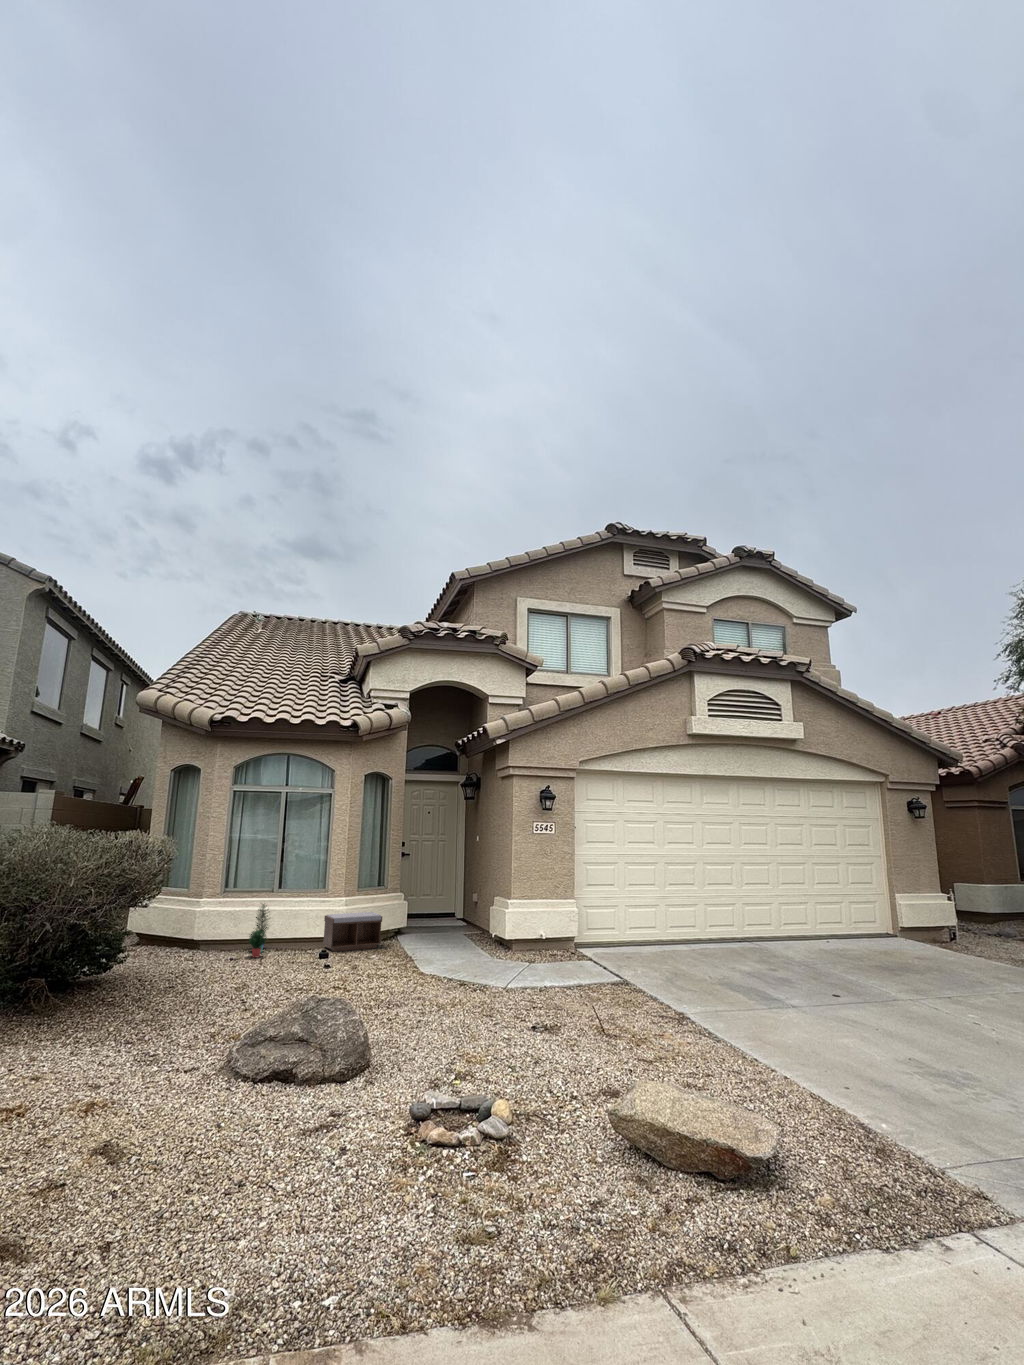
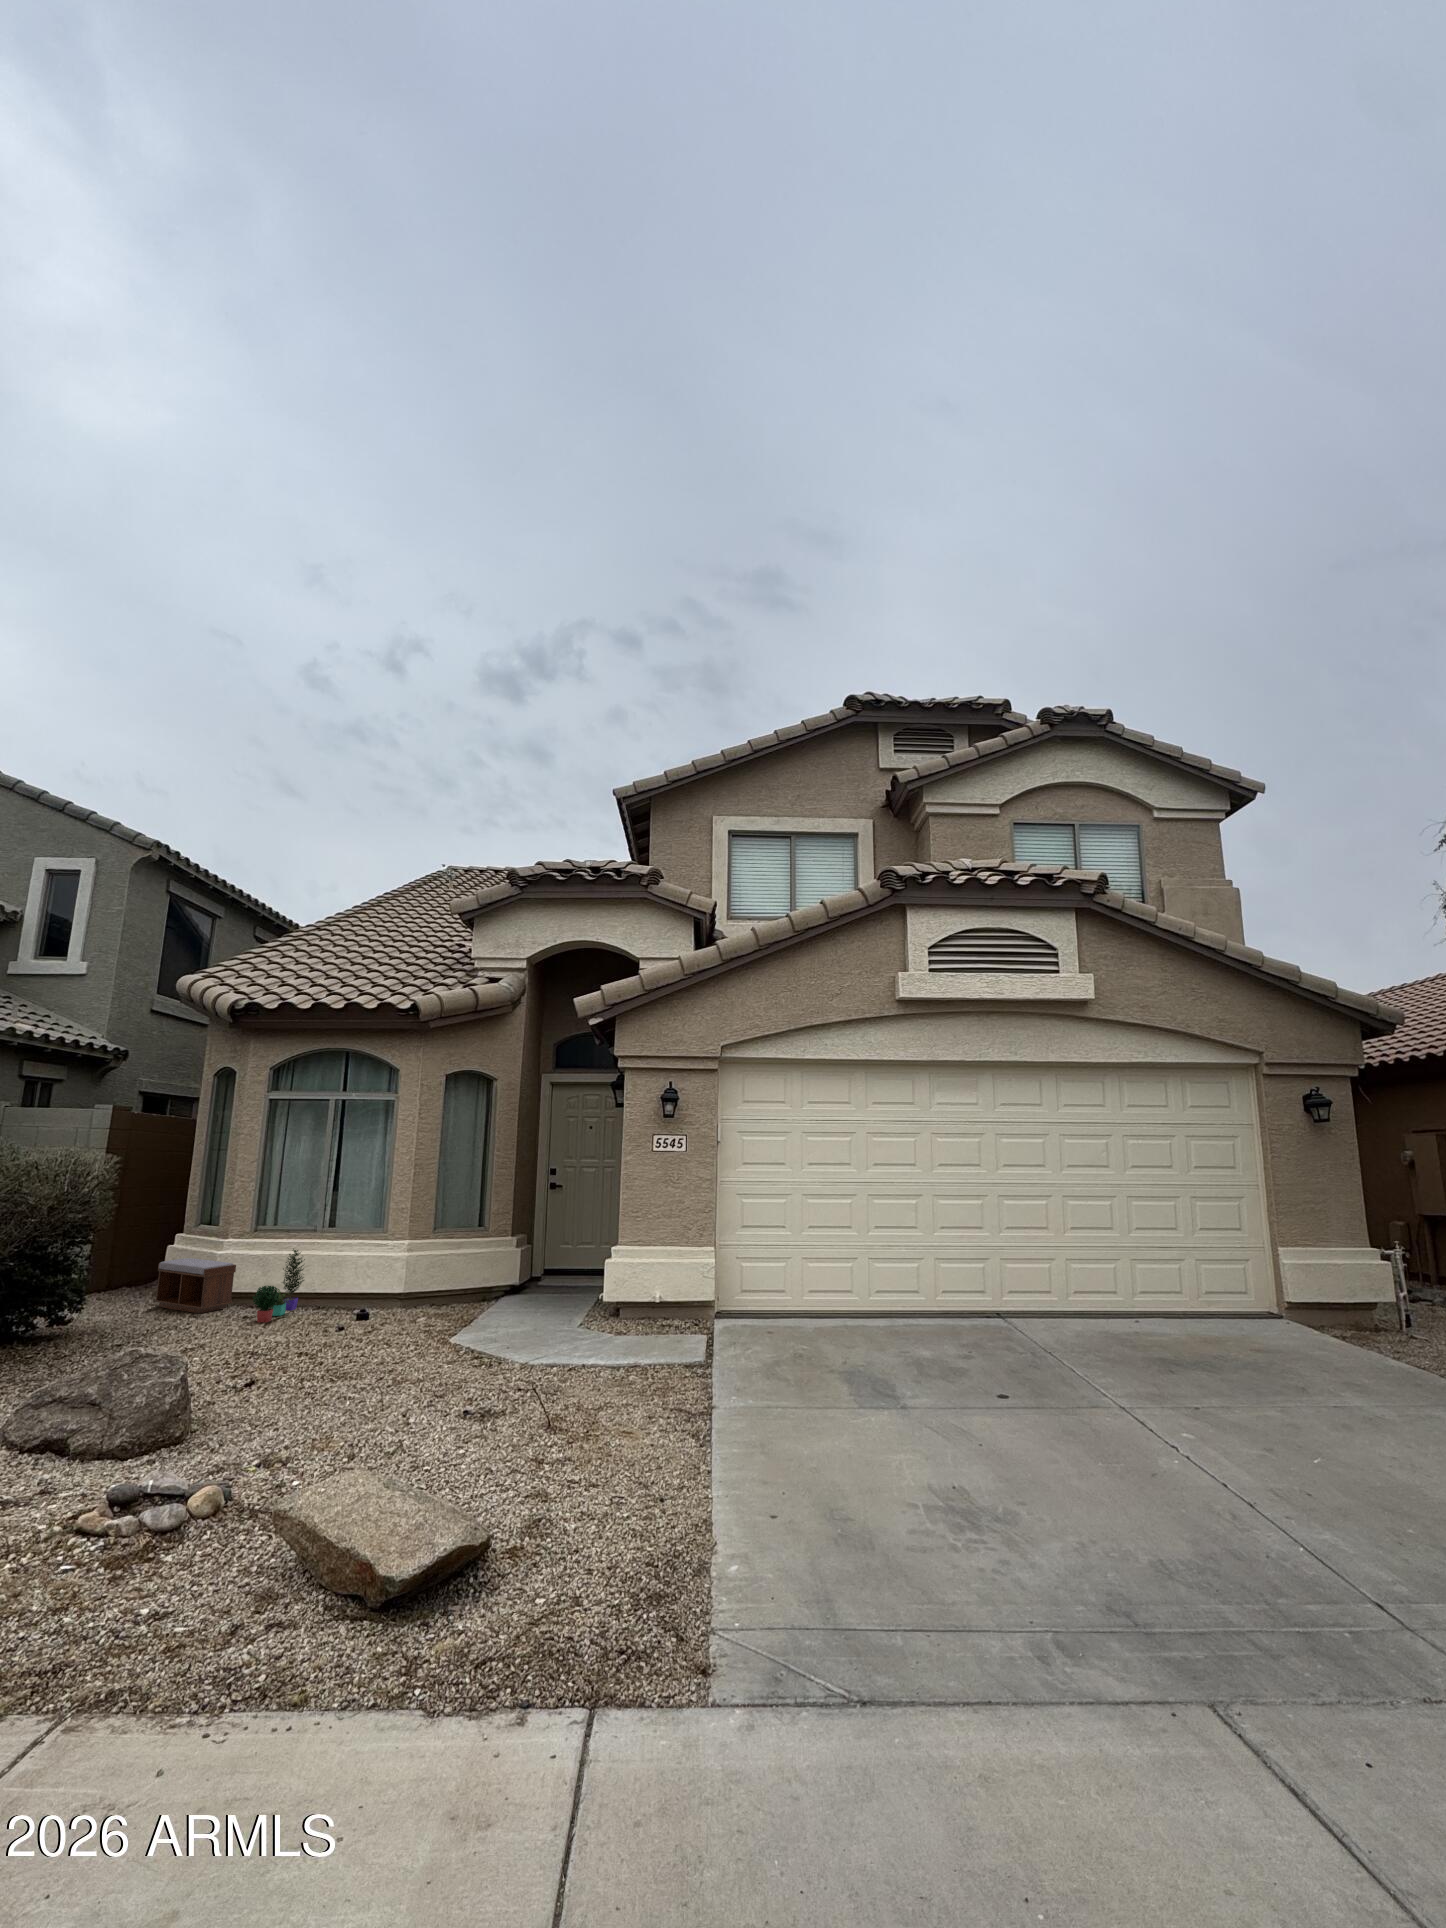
bench: present [323,912,382,951] -> present [154,1258,236,1313]

